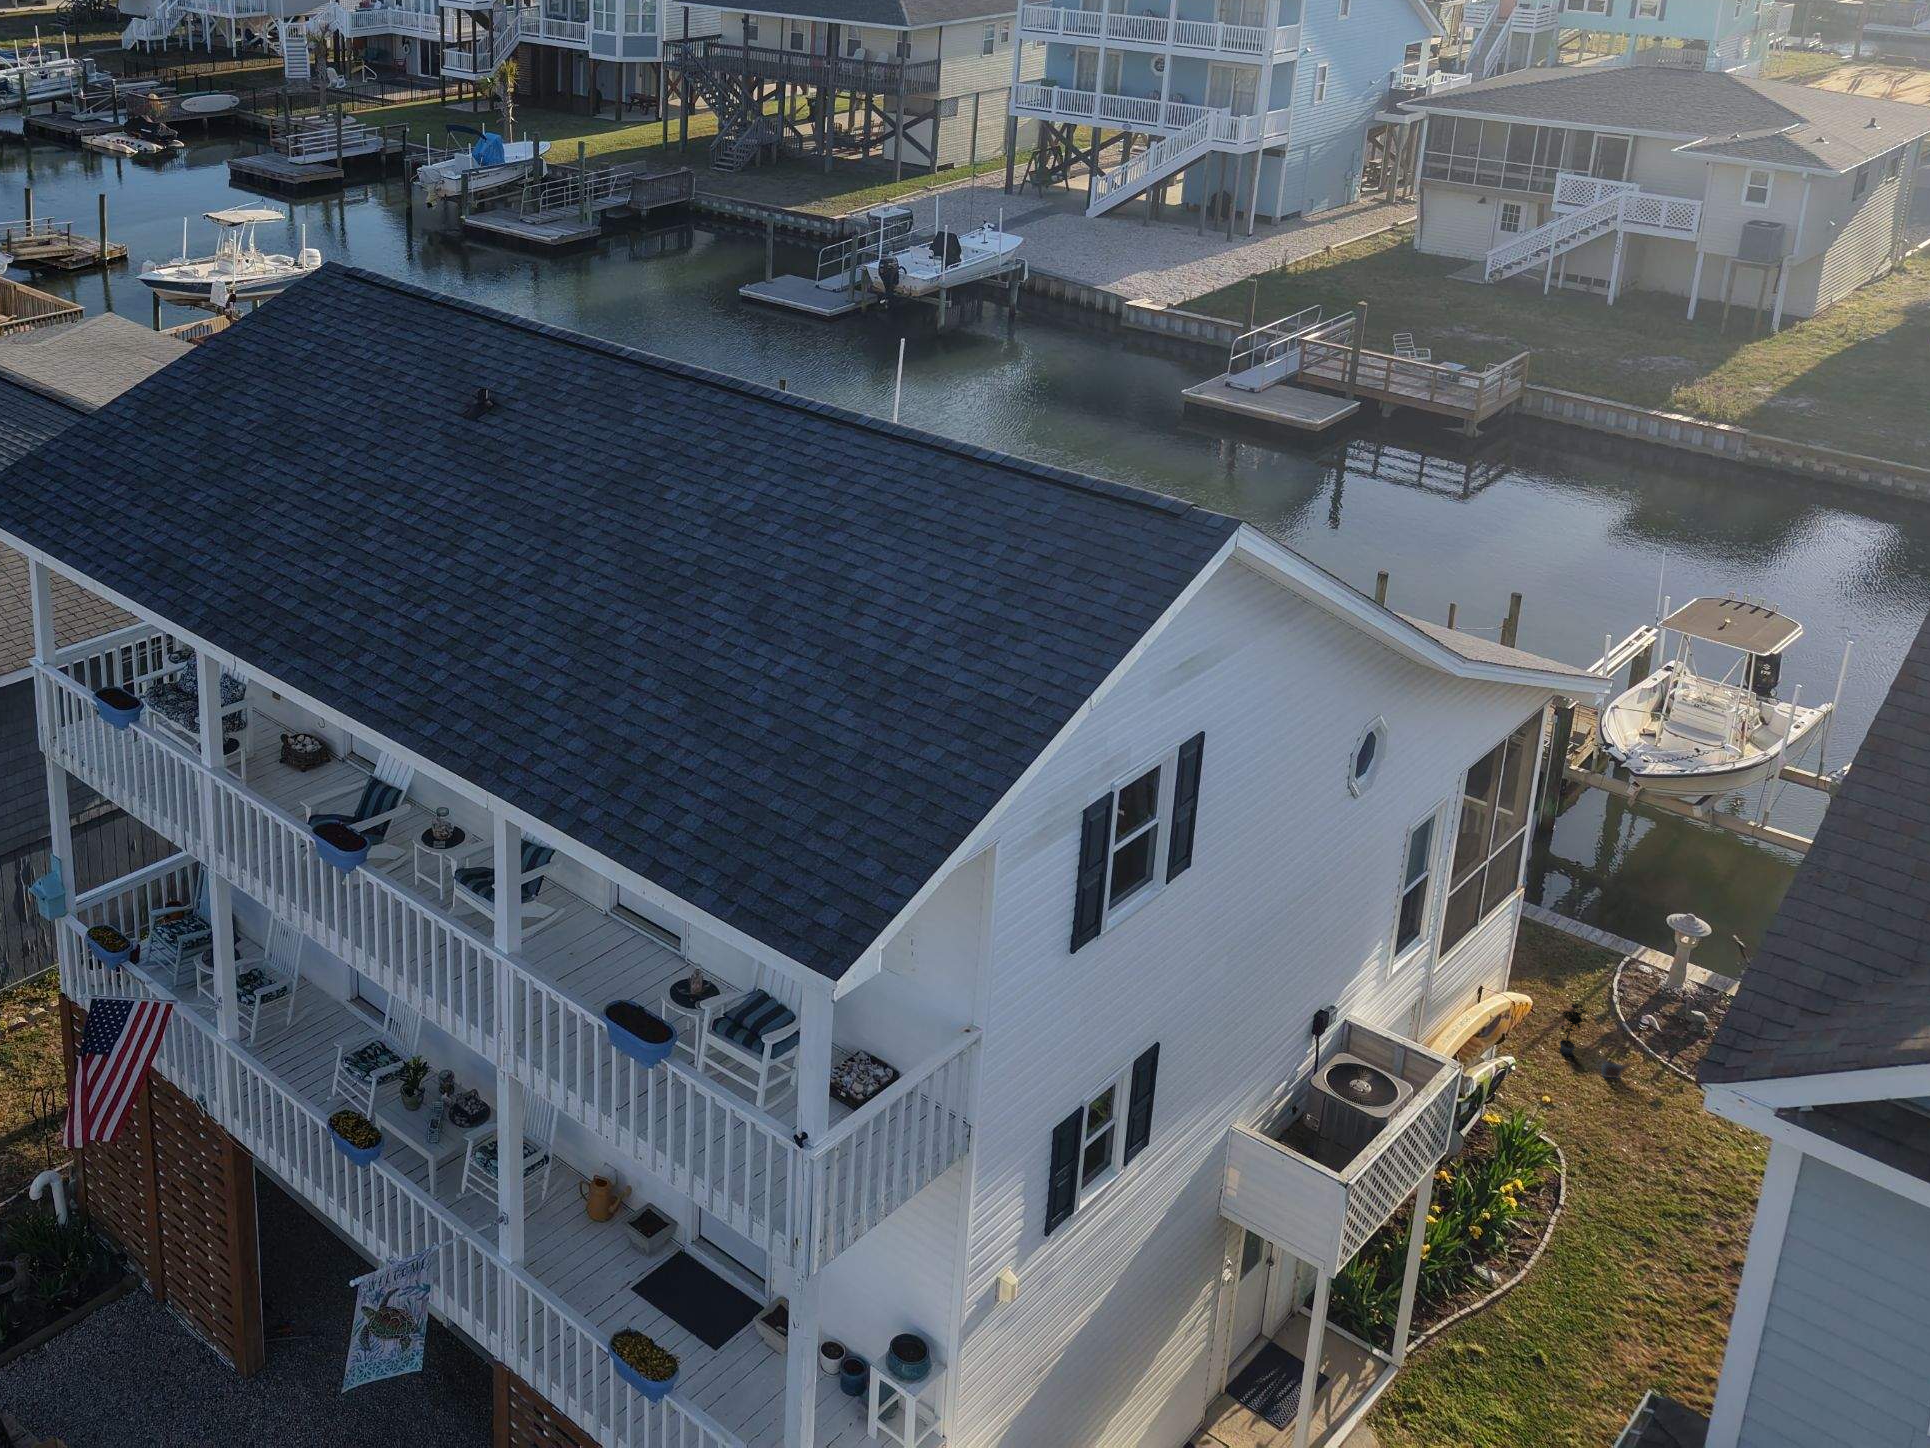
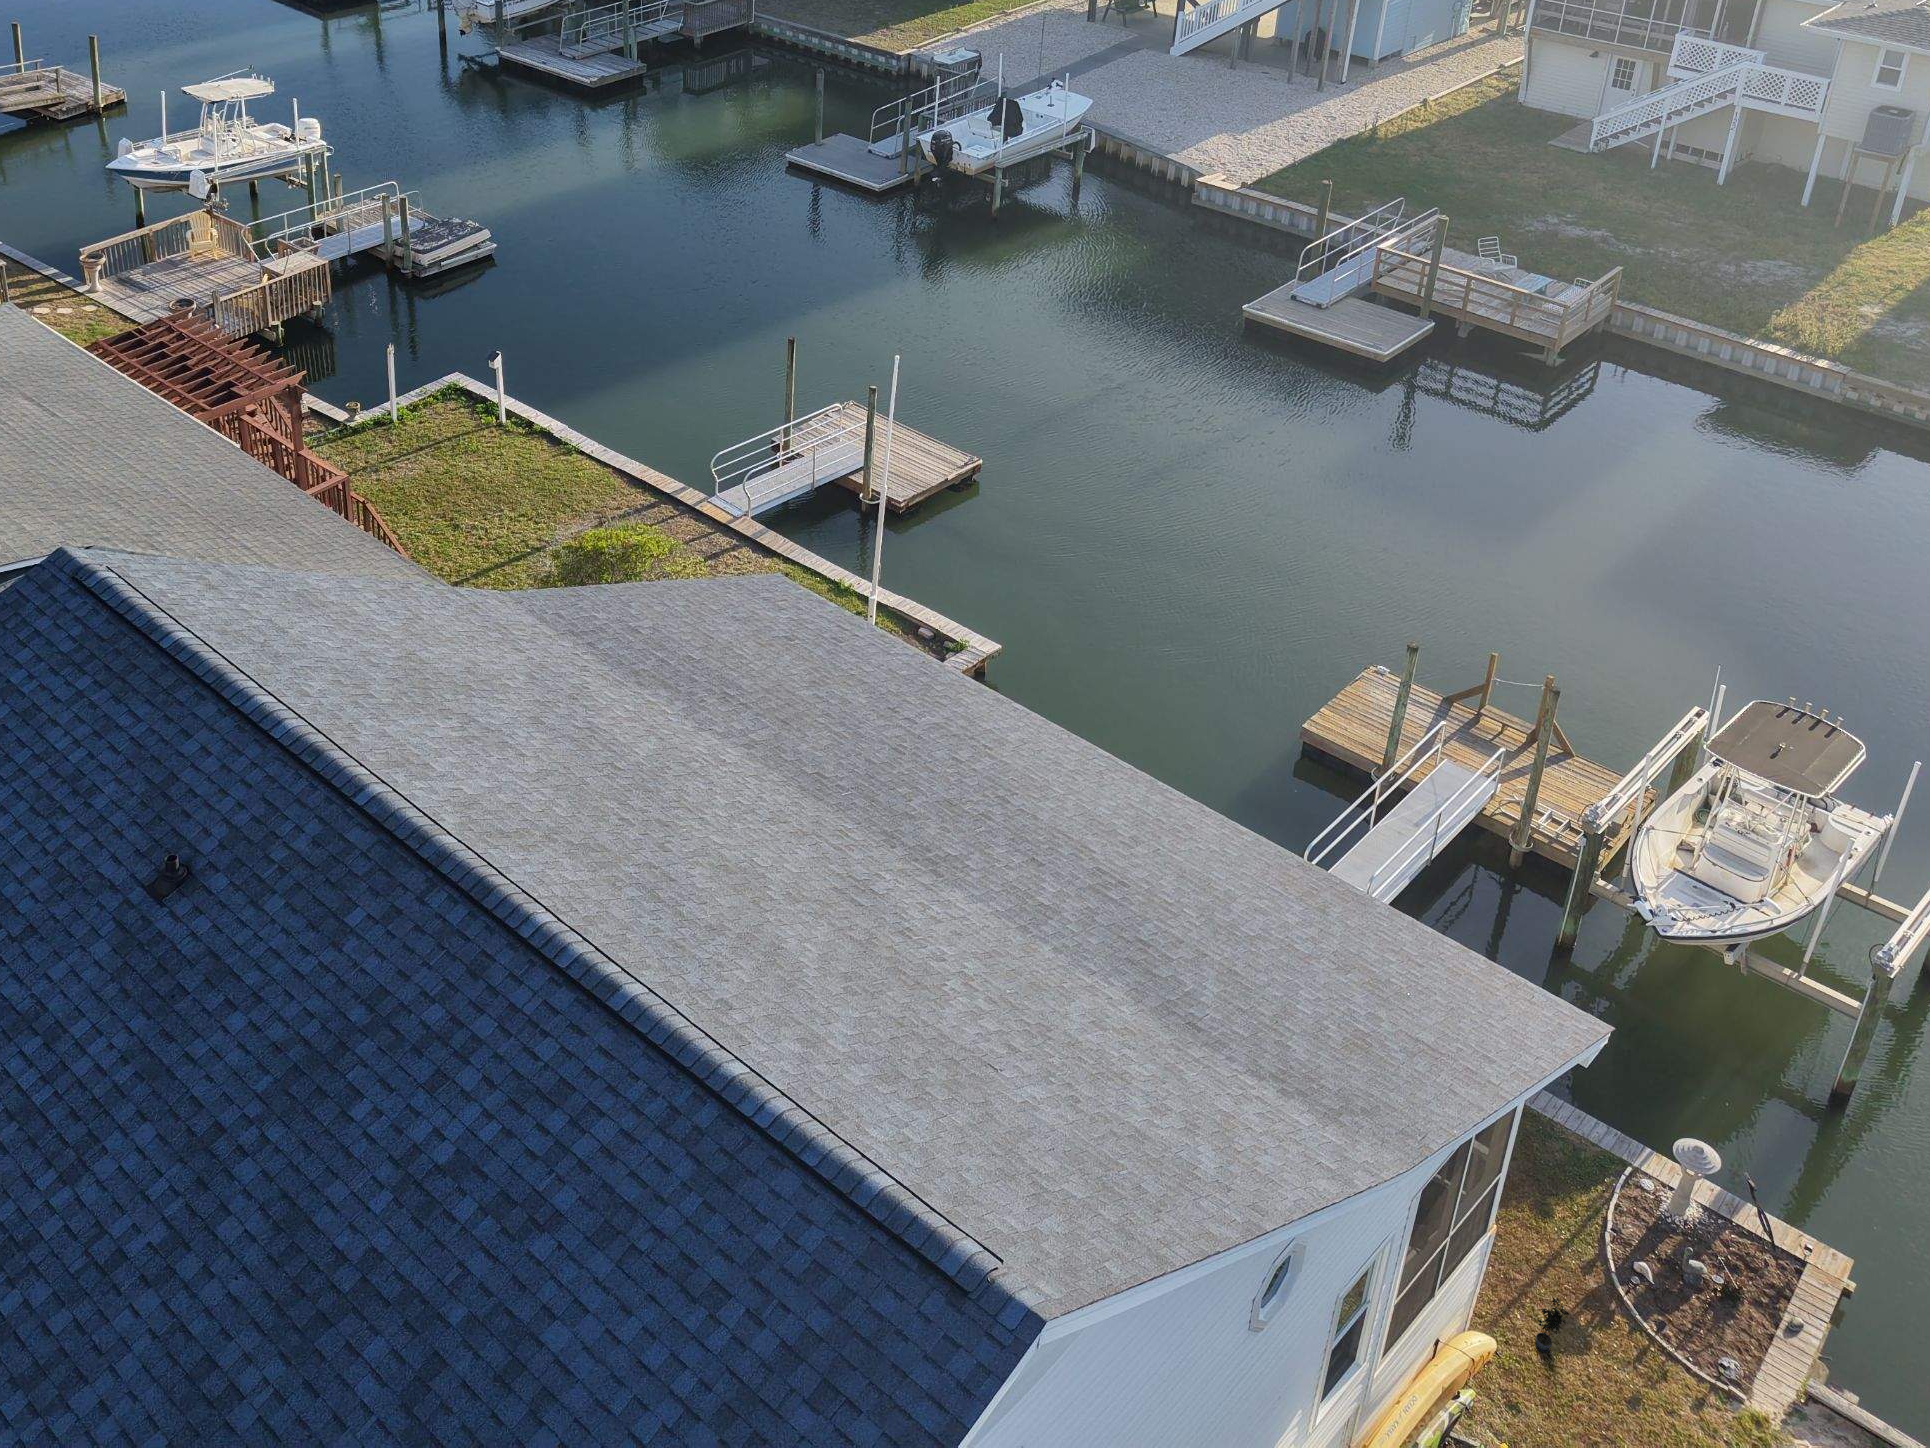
watering can: present [1596,1060,1631,1078] -> none [1571,1369,1613,1389]

